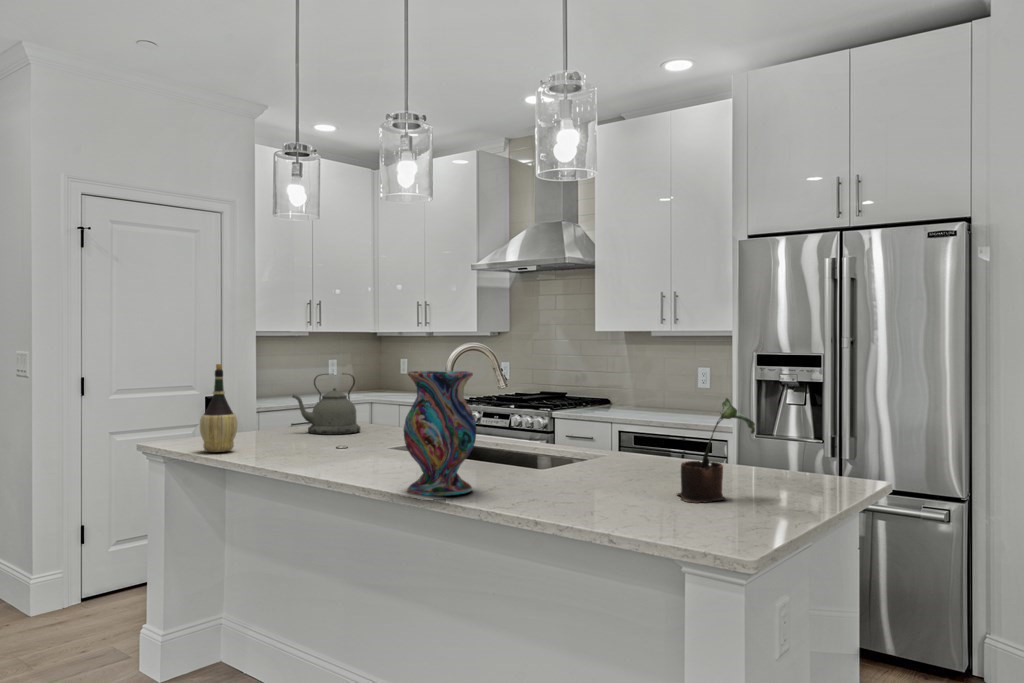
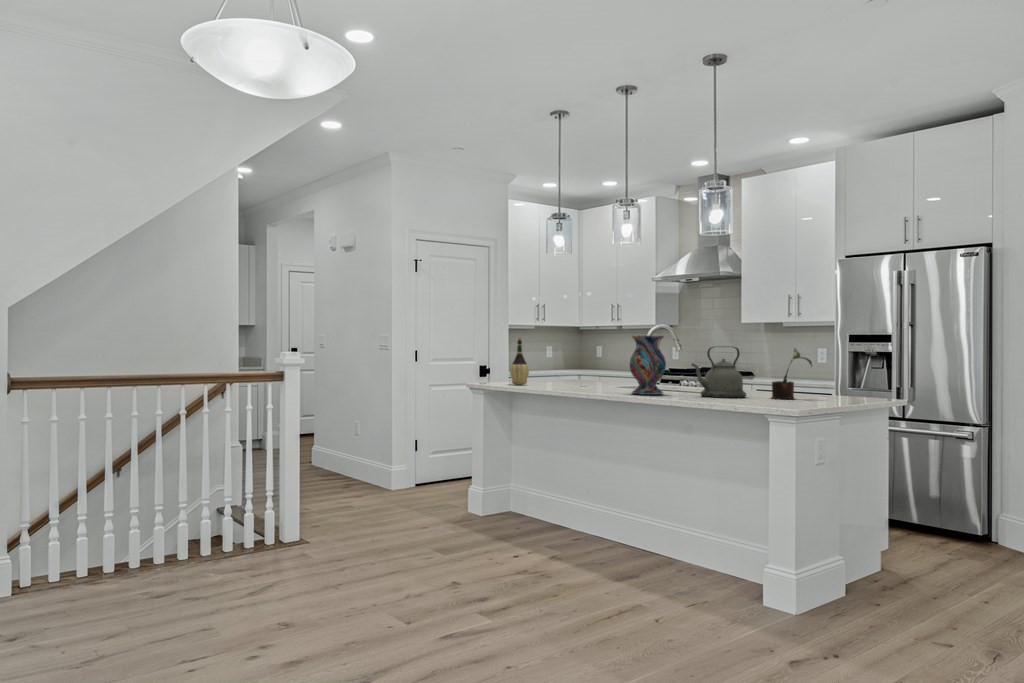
kettle: present [292,374,360,435] -> present [692,347,746,398]

